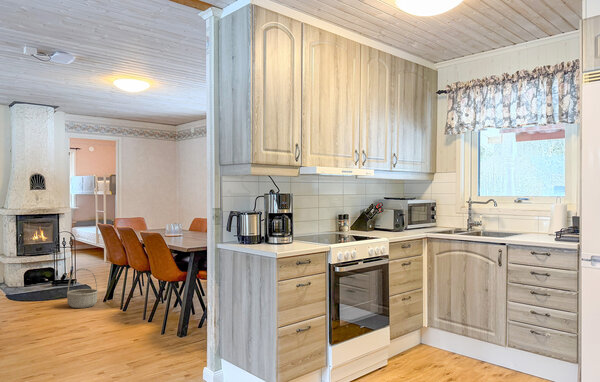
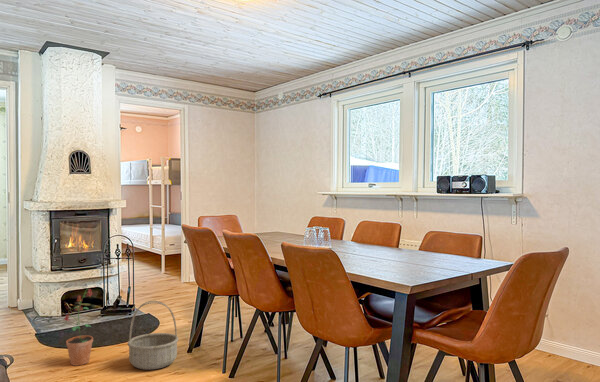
potted plant: none [27,262,47,307] -> present [64,289,93,365]

